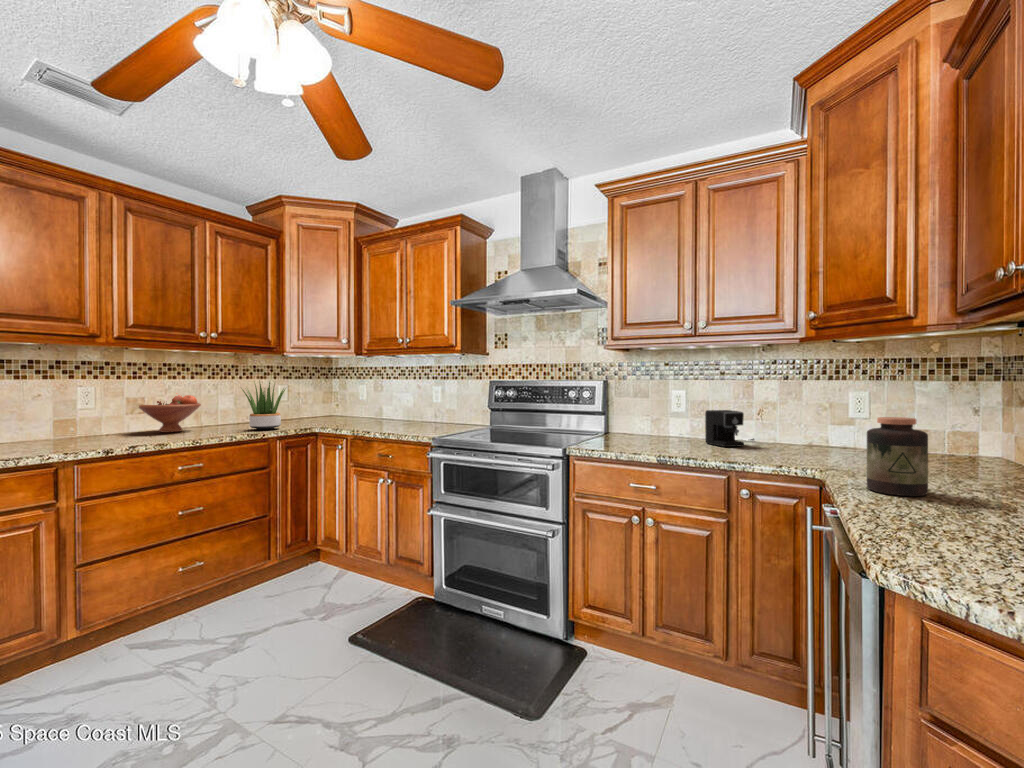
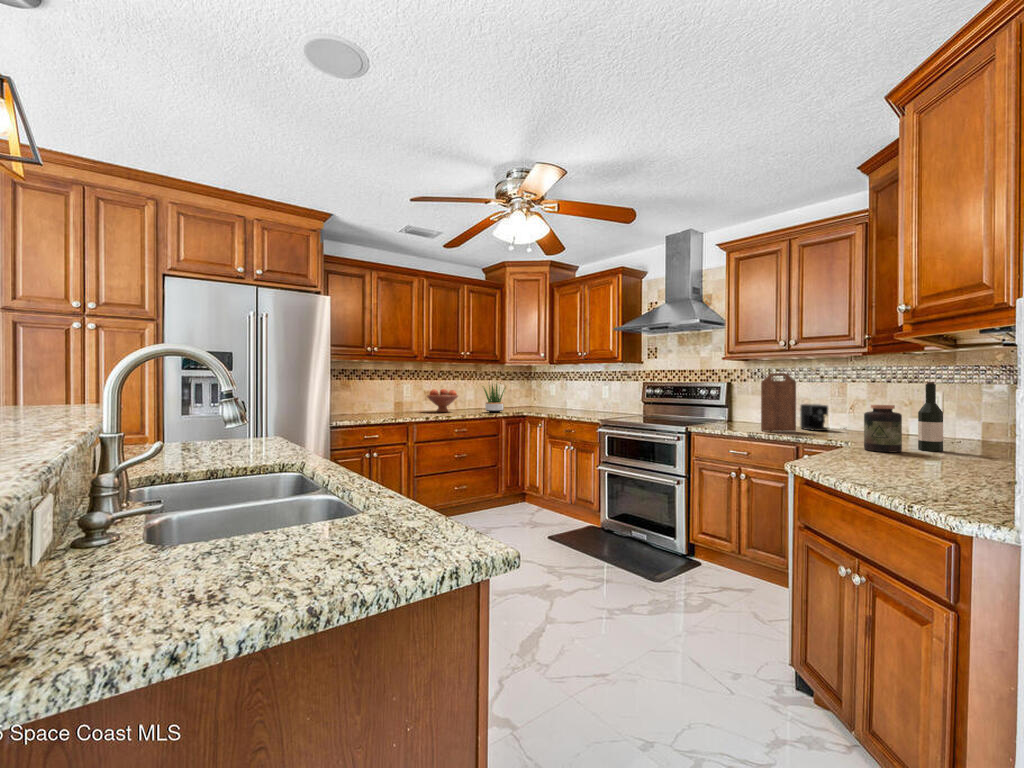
cutting board: none [669,368,711,452] -> present [761,373,796,431]
wine bottle: none [925,381,960,487] -> present [918,382,943,451]

